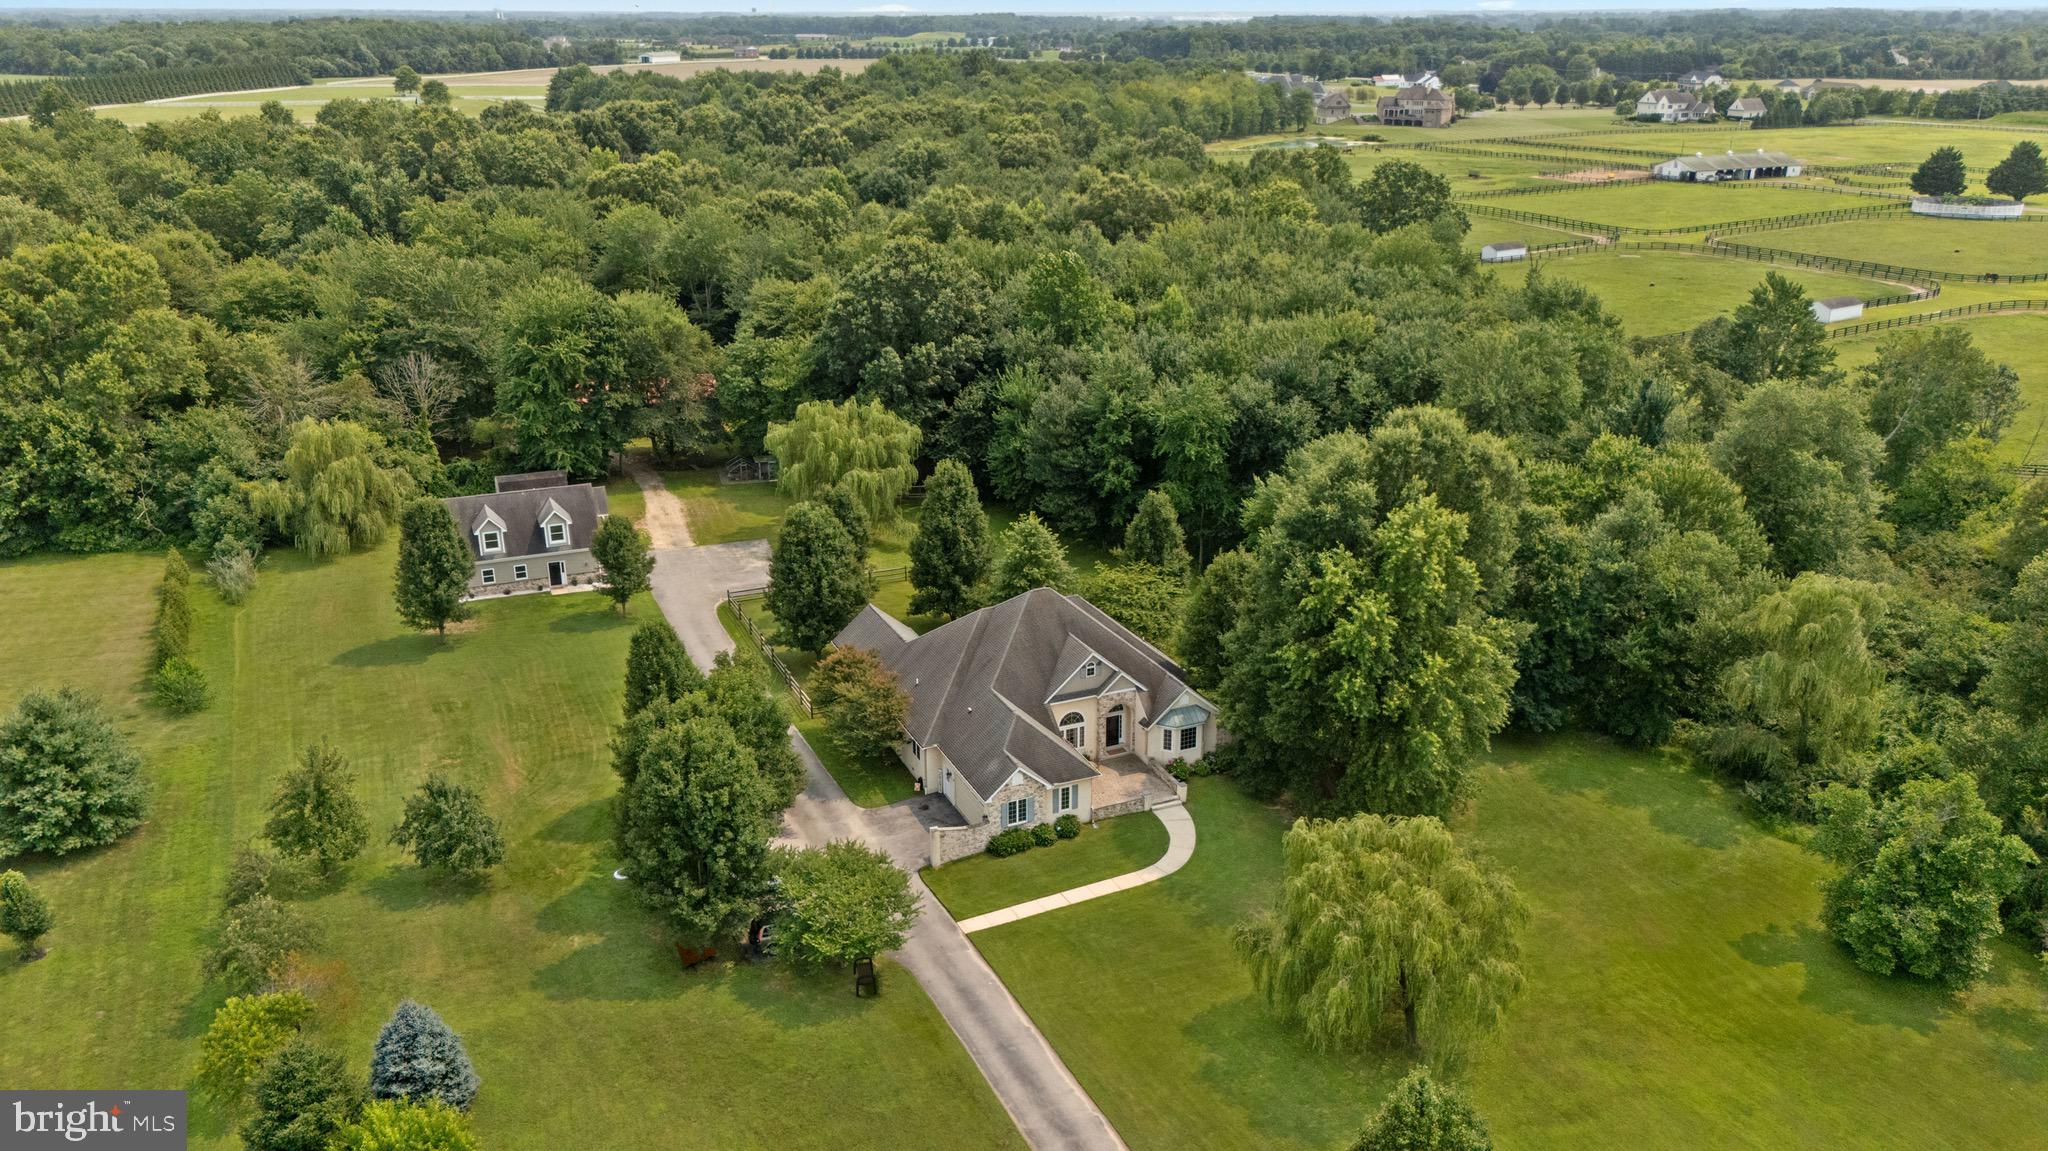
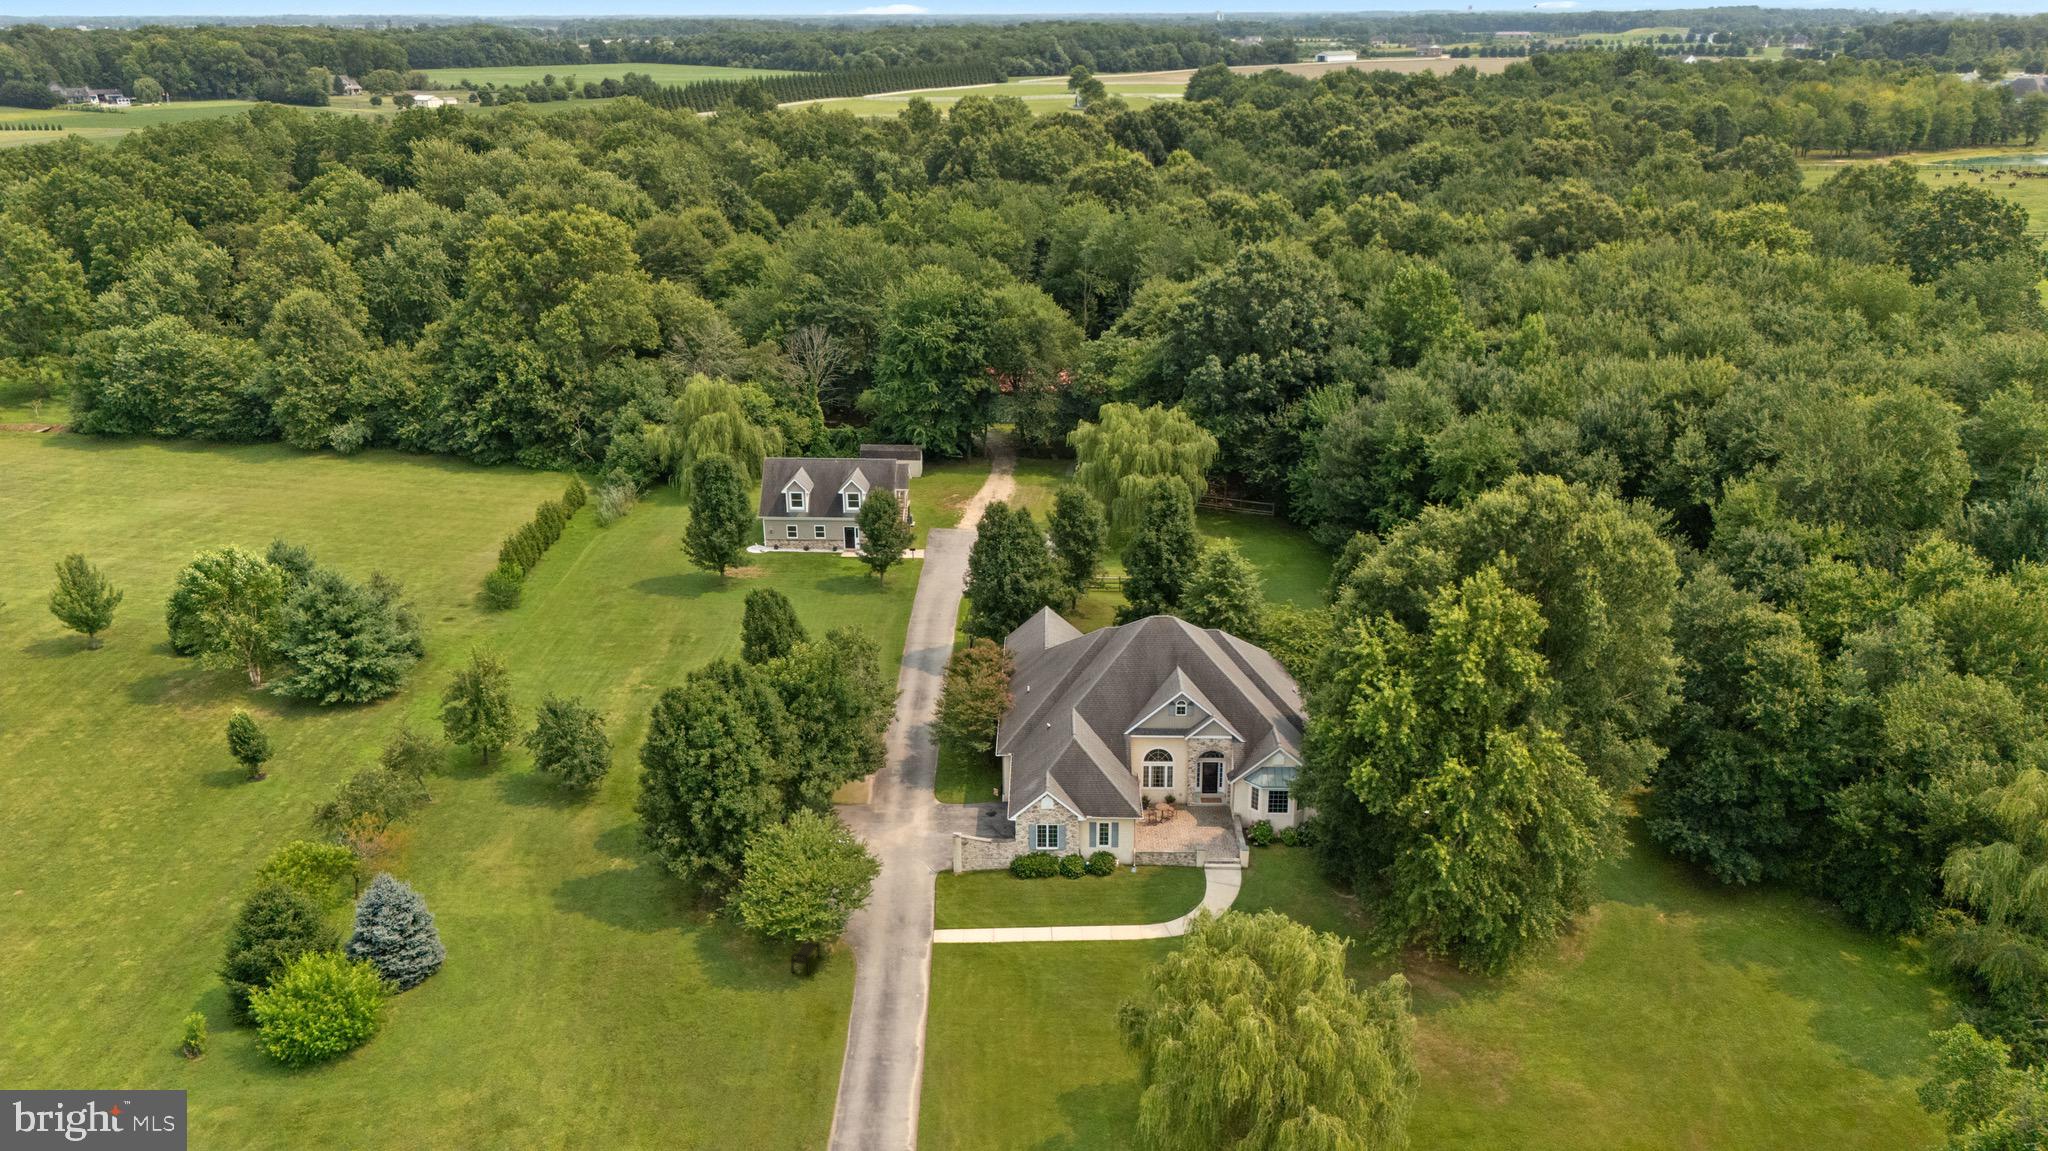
lounge chair: present [676,941,717,971] -> none [666,880,707,912]

